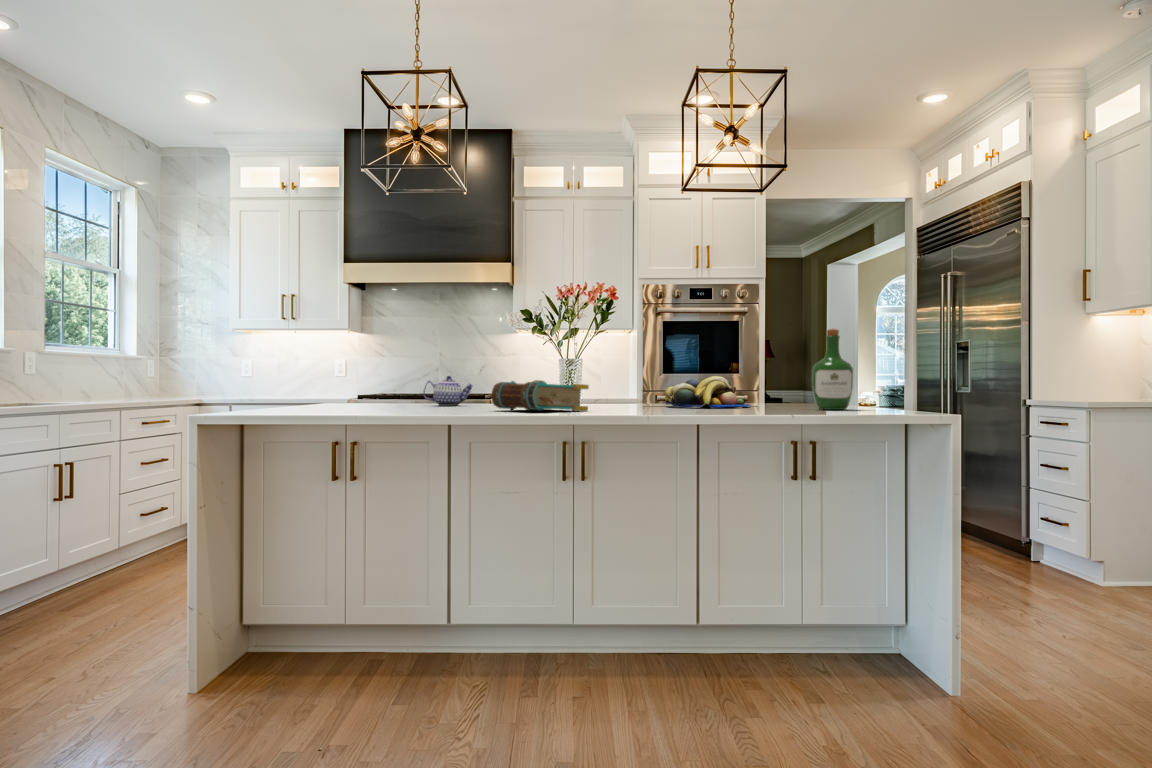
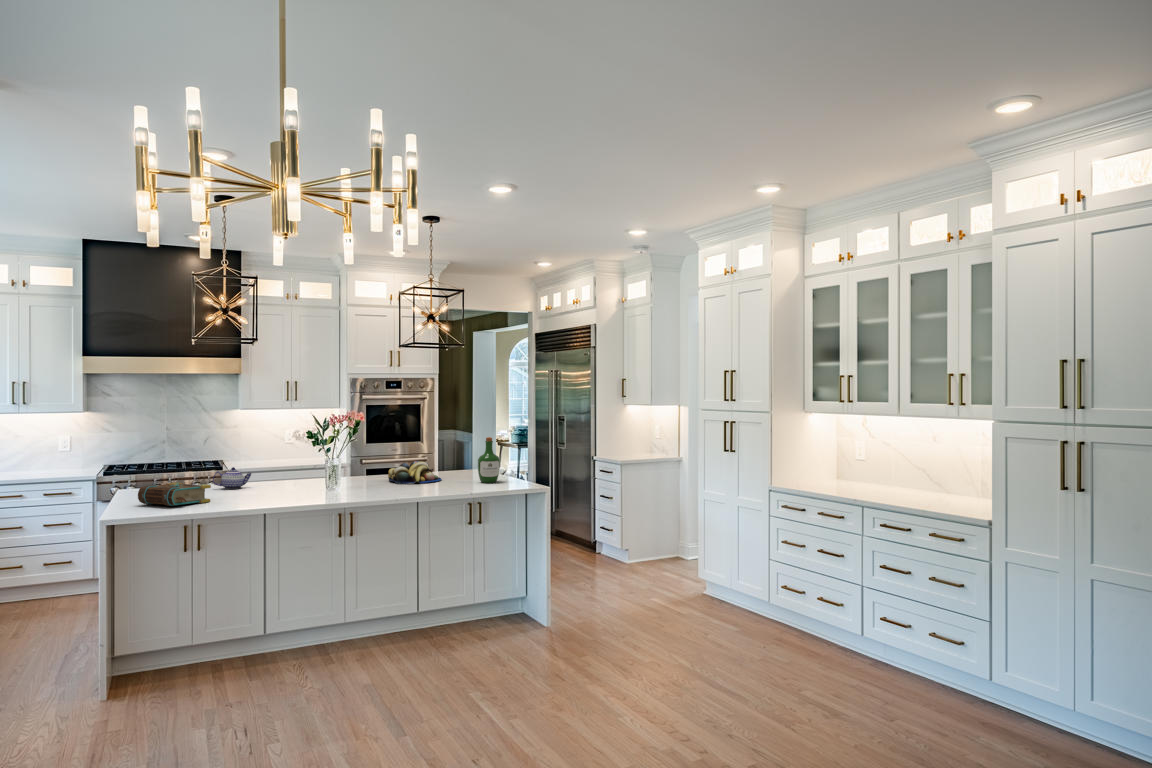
book: present [491,380,589,411] -> present [138,483,211,506]

